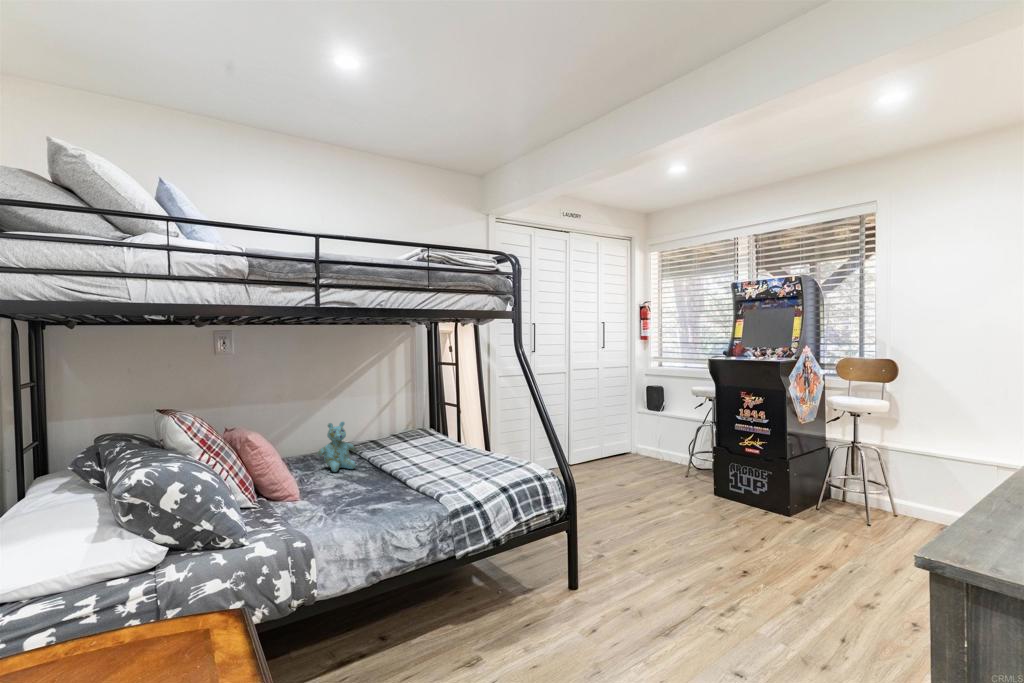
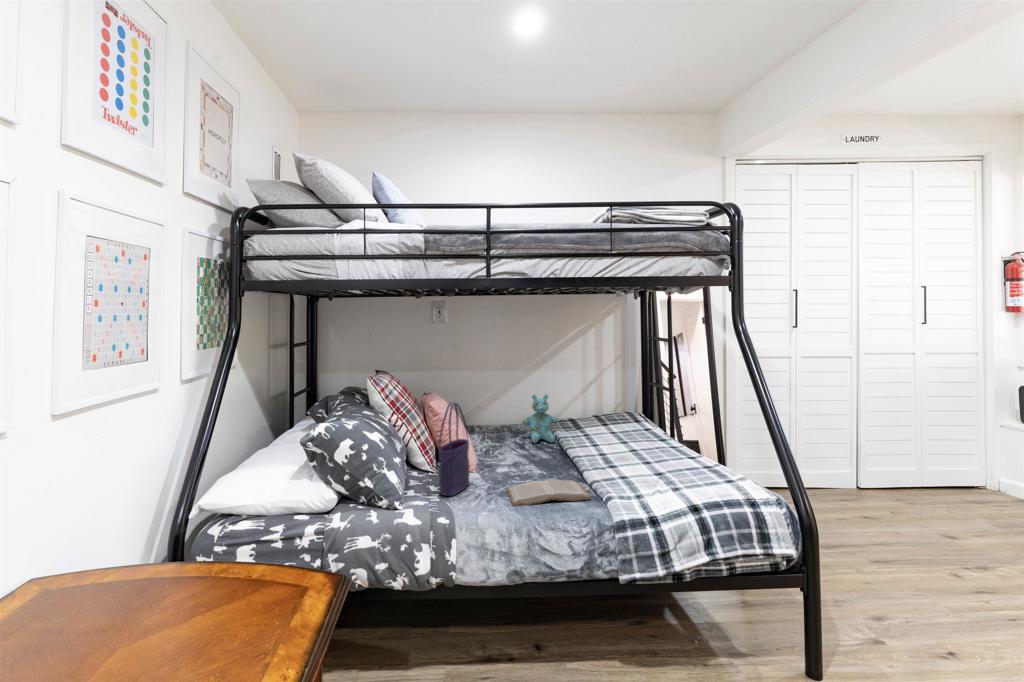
tote bag: none [273,431,299,528] -> present [439,402,470,496]
book: none [341,491,422,520] -> present [506,480,591,506]

